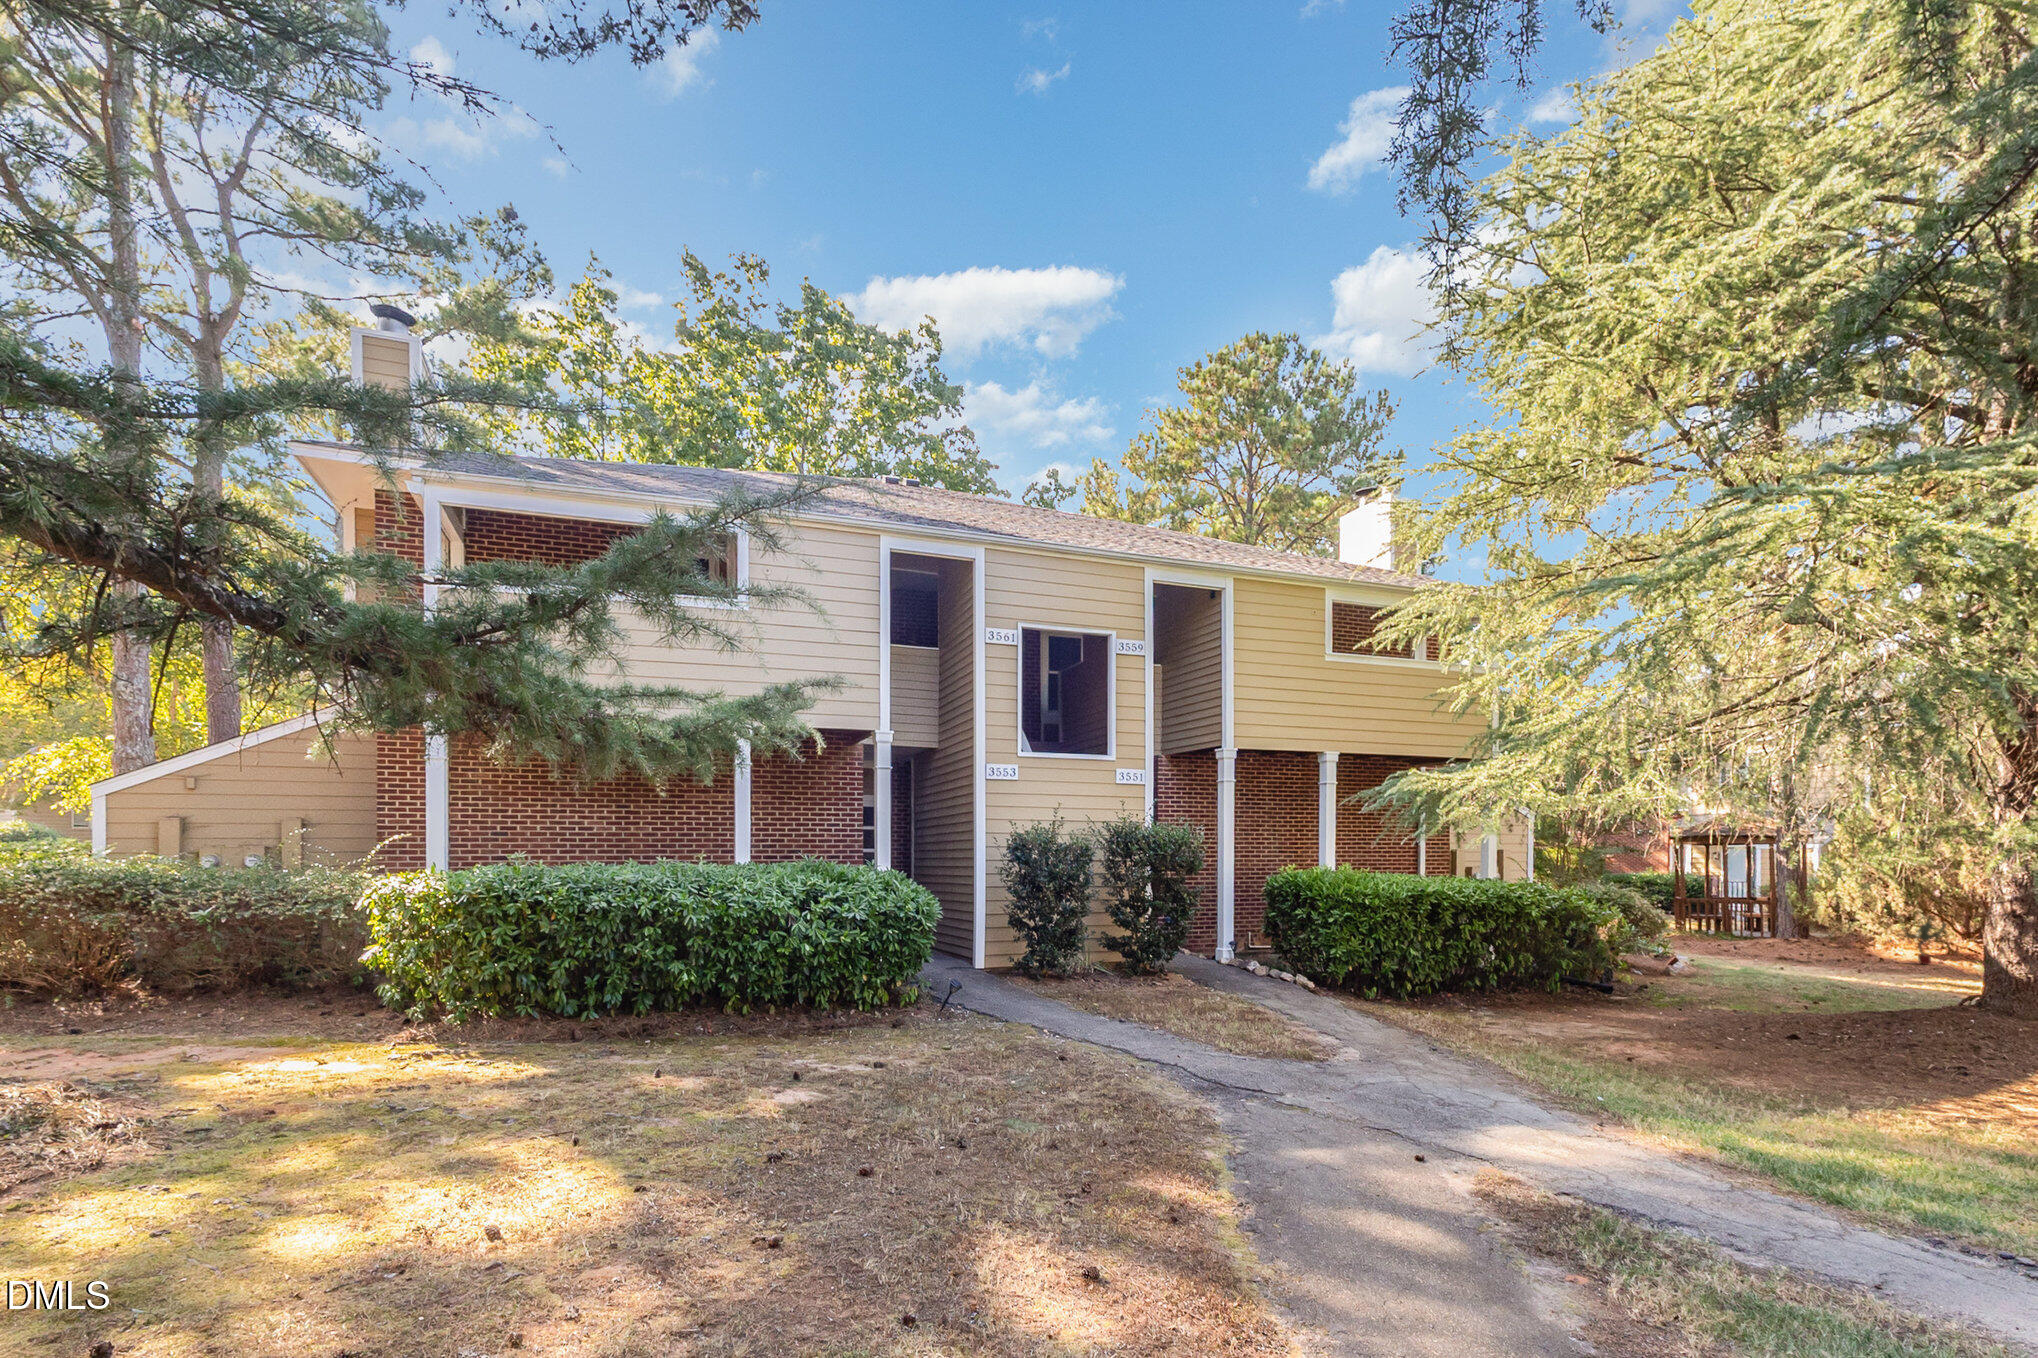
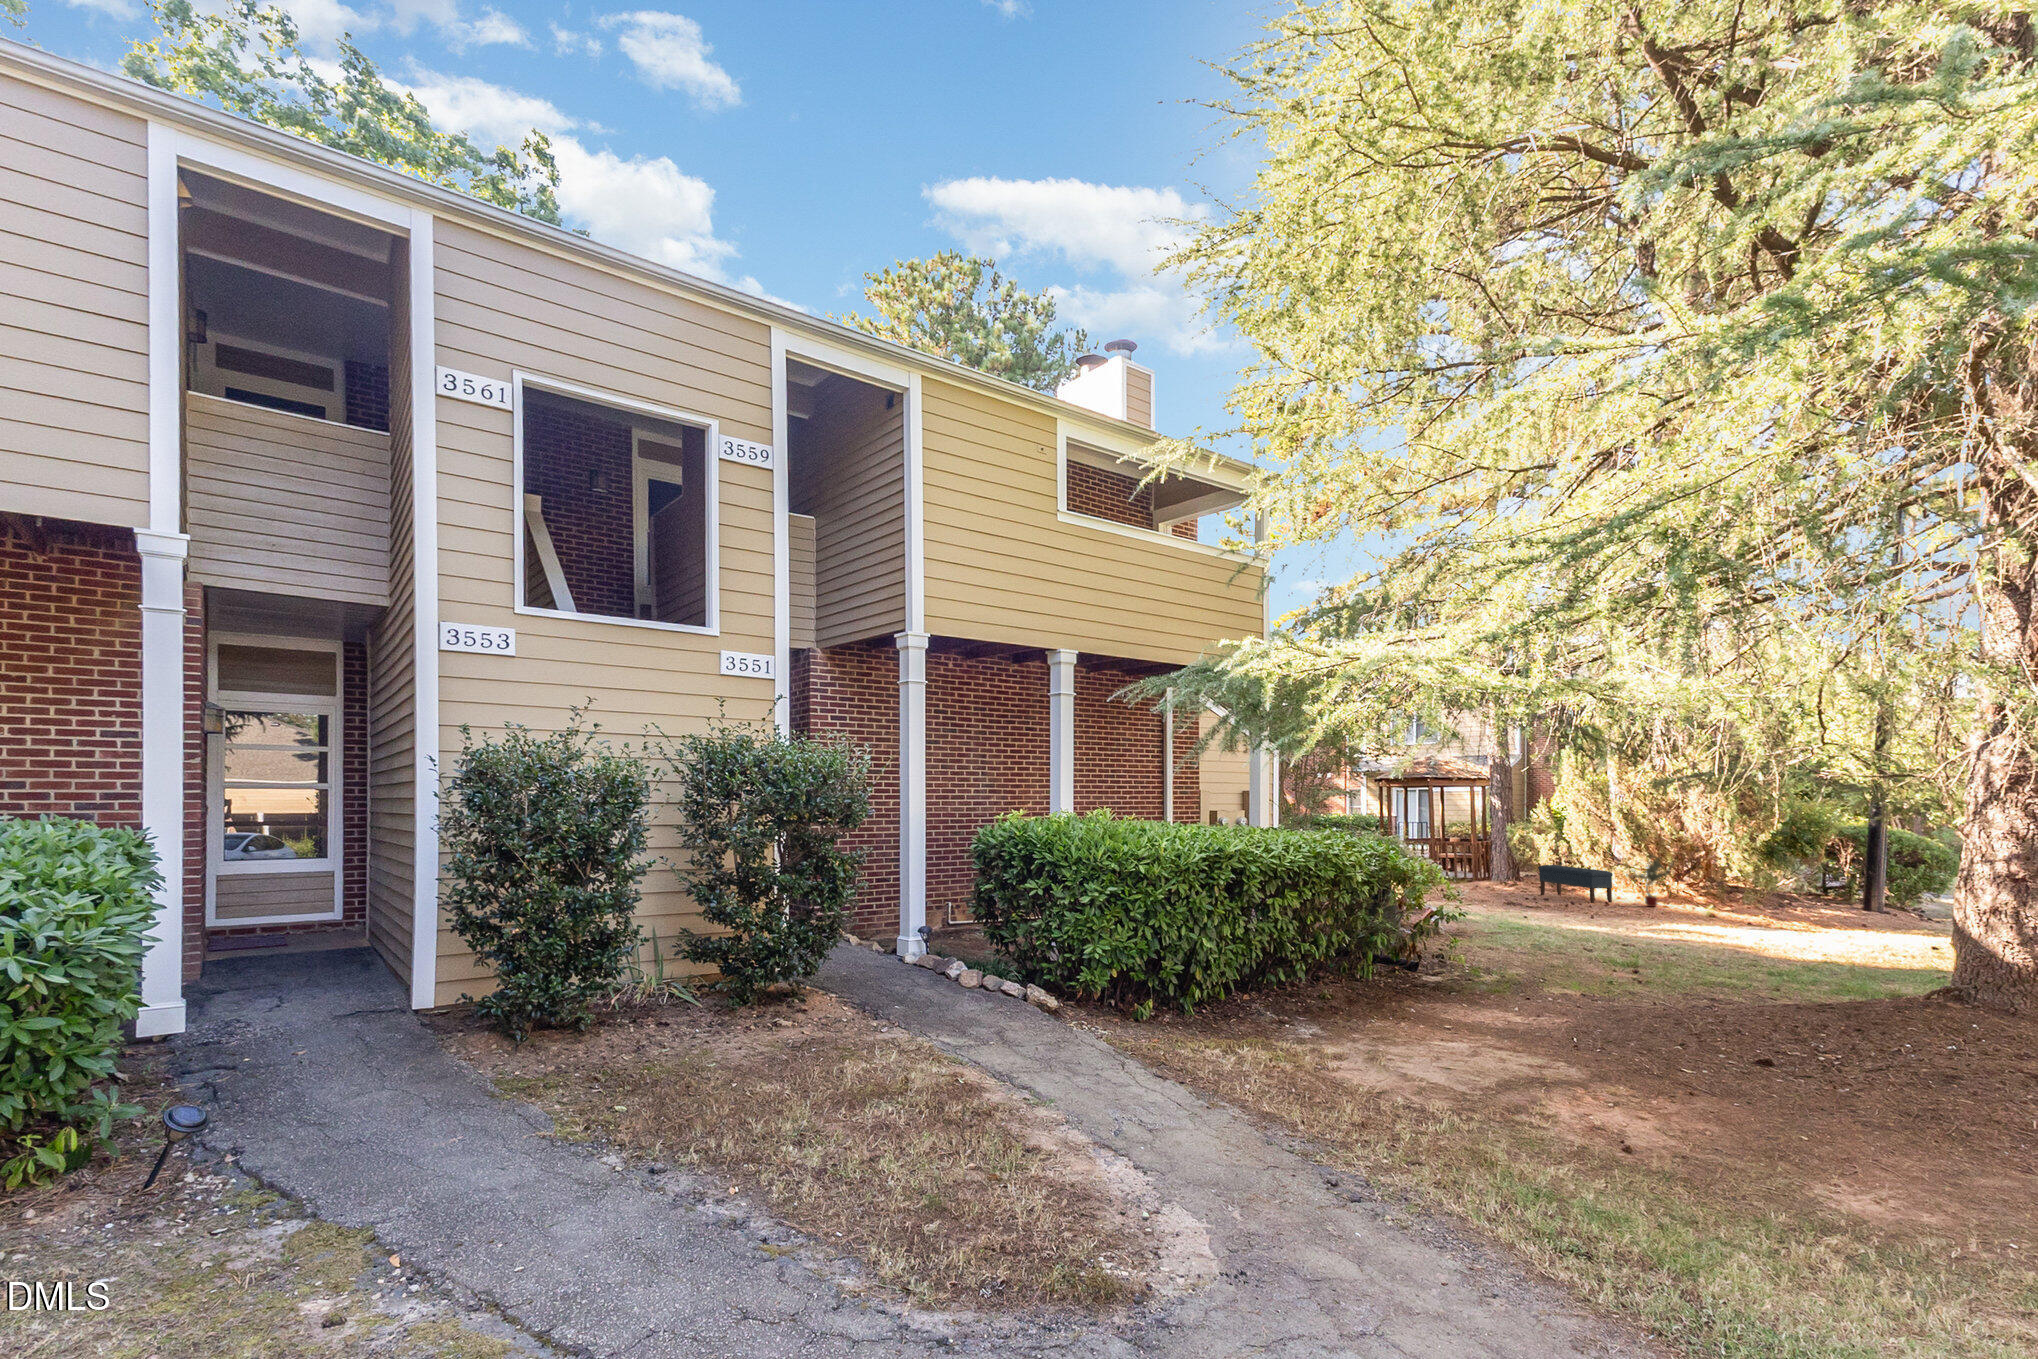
bench: none [1817,924,1889,960] -> present [1538,865,1613,903]

